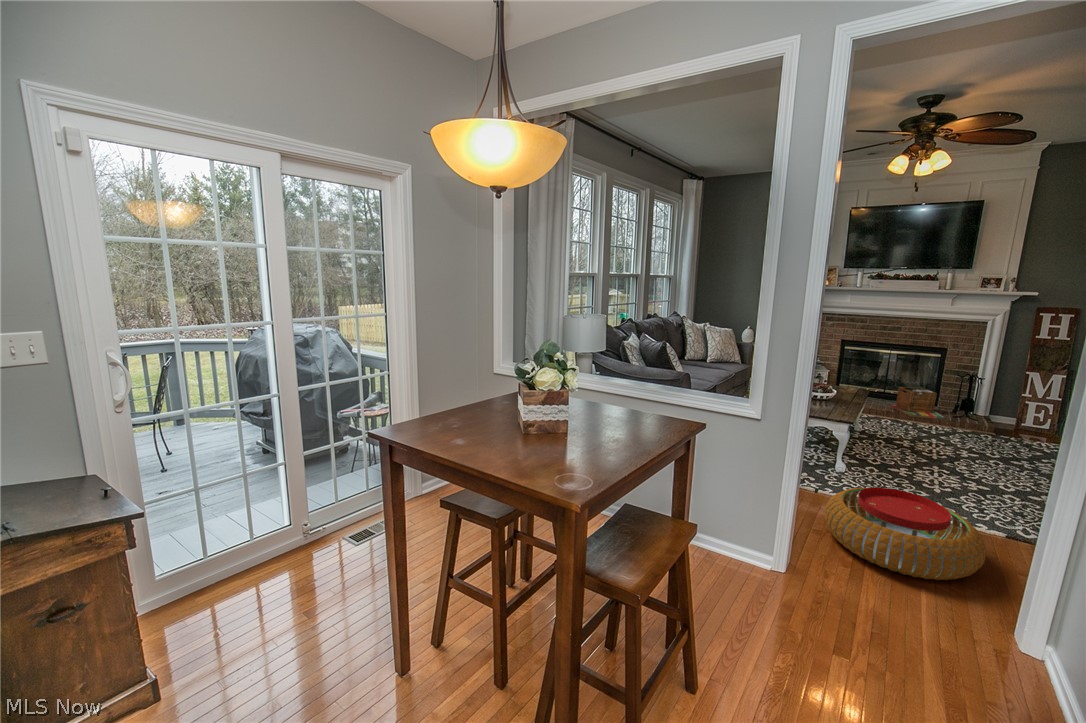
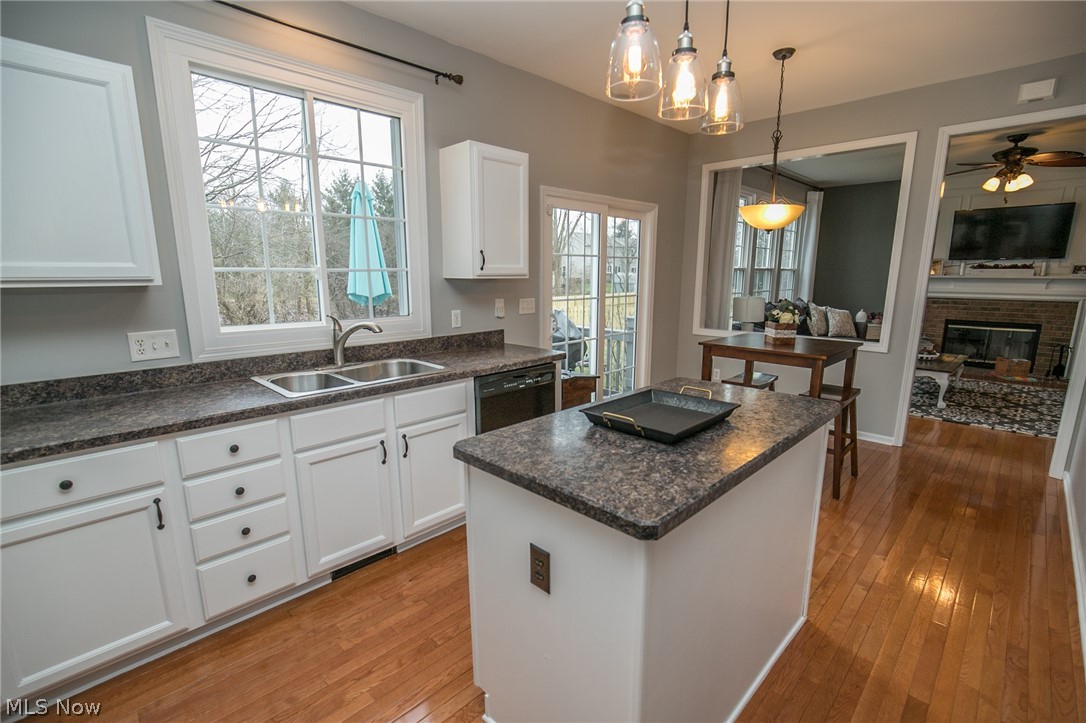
pouf: present [824,487,987,580] -> none [928,406,1041,453]

